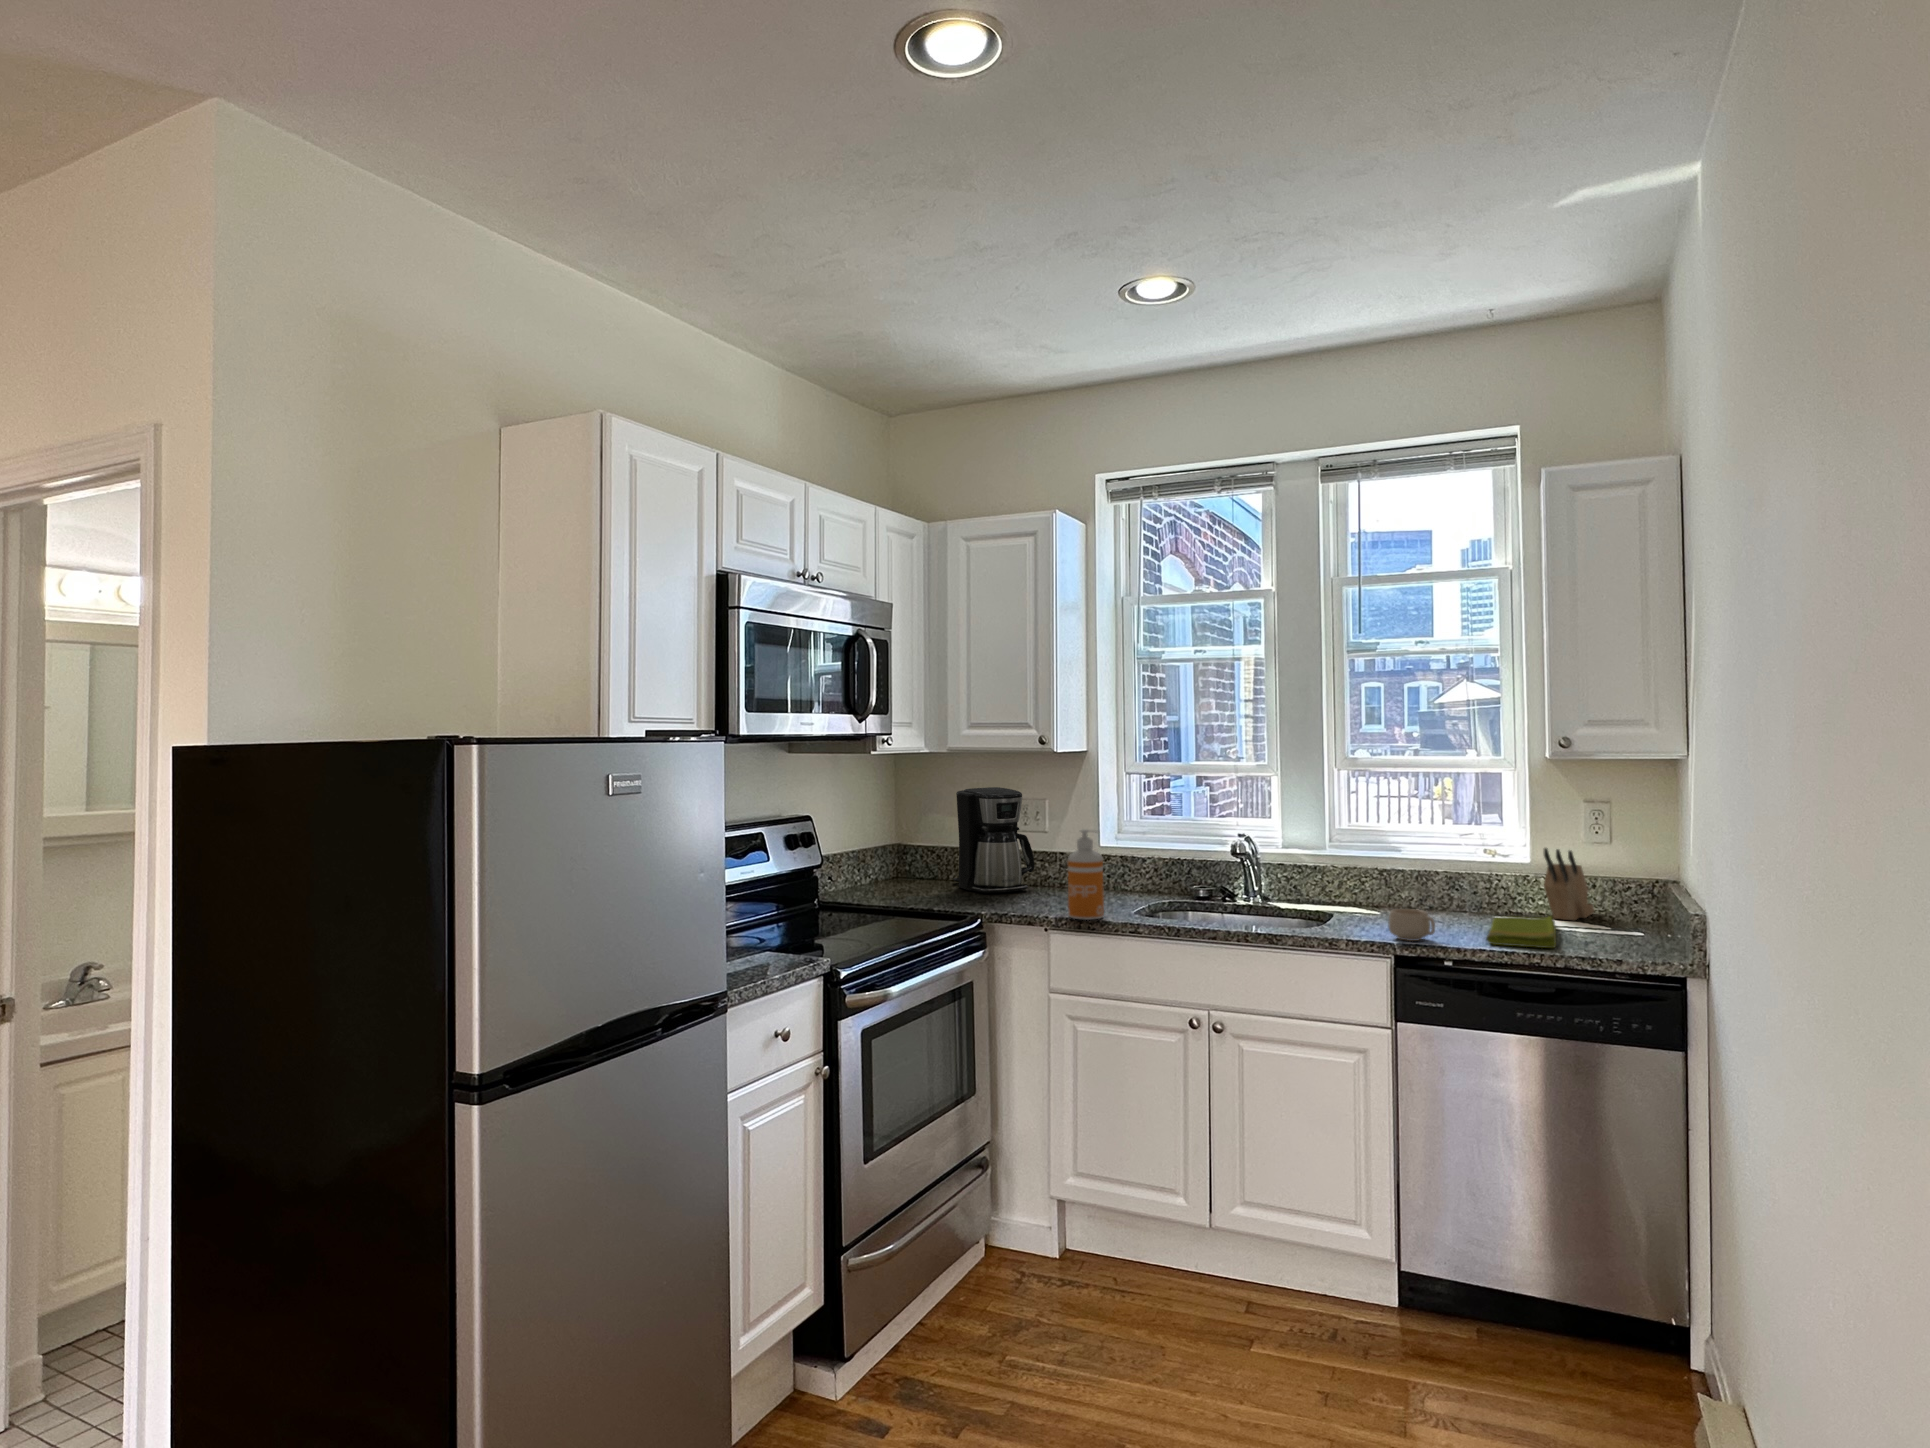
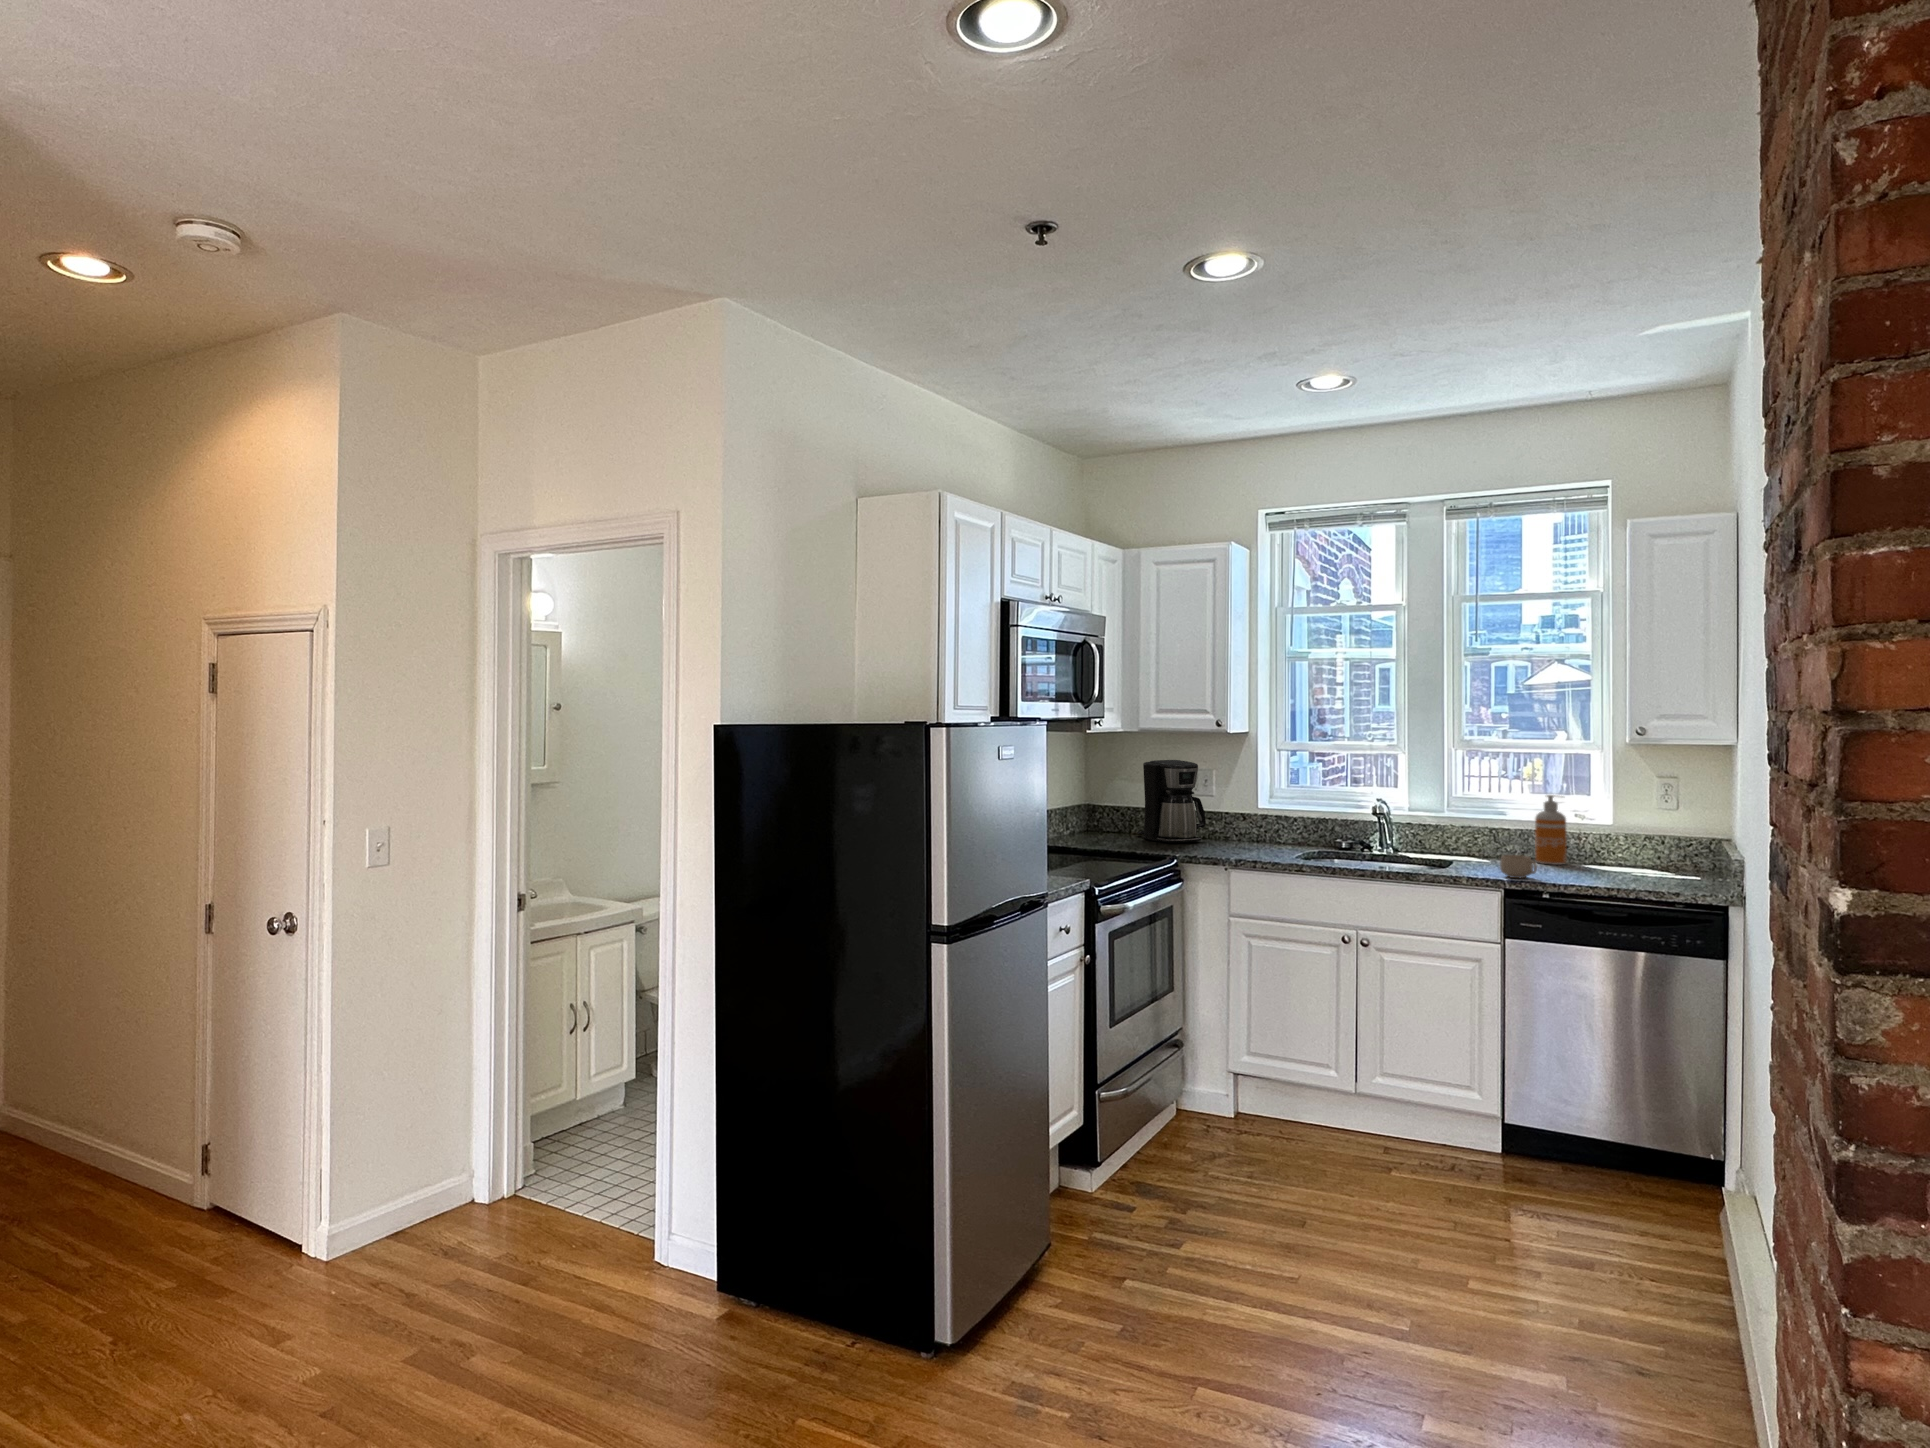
soap dispenser: present [1068,829,1104,920] -> present [1535,795,1567,865]
knife block: present [1544,848,1595,920] -> none [1622,812,1663,868]
dish towel: present [1486,915,1556,948] -> none [1576,863,1630,884]

